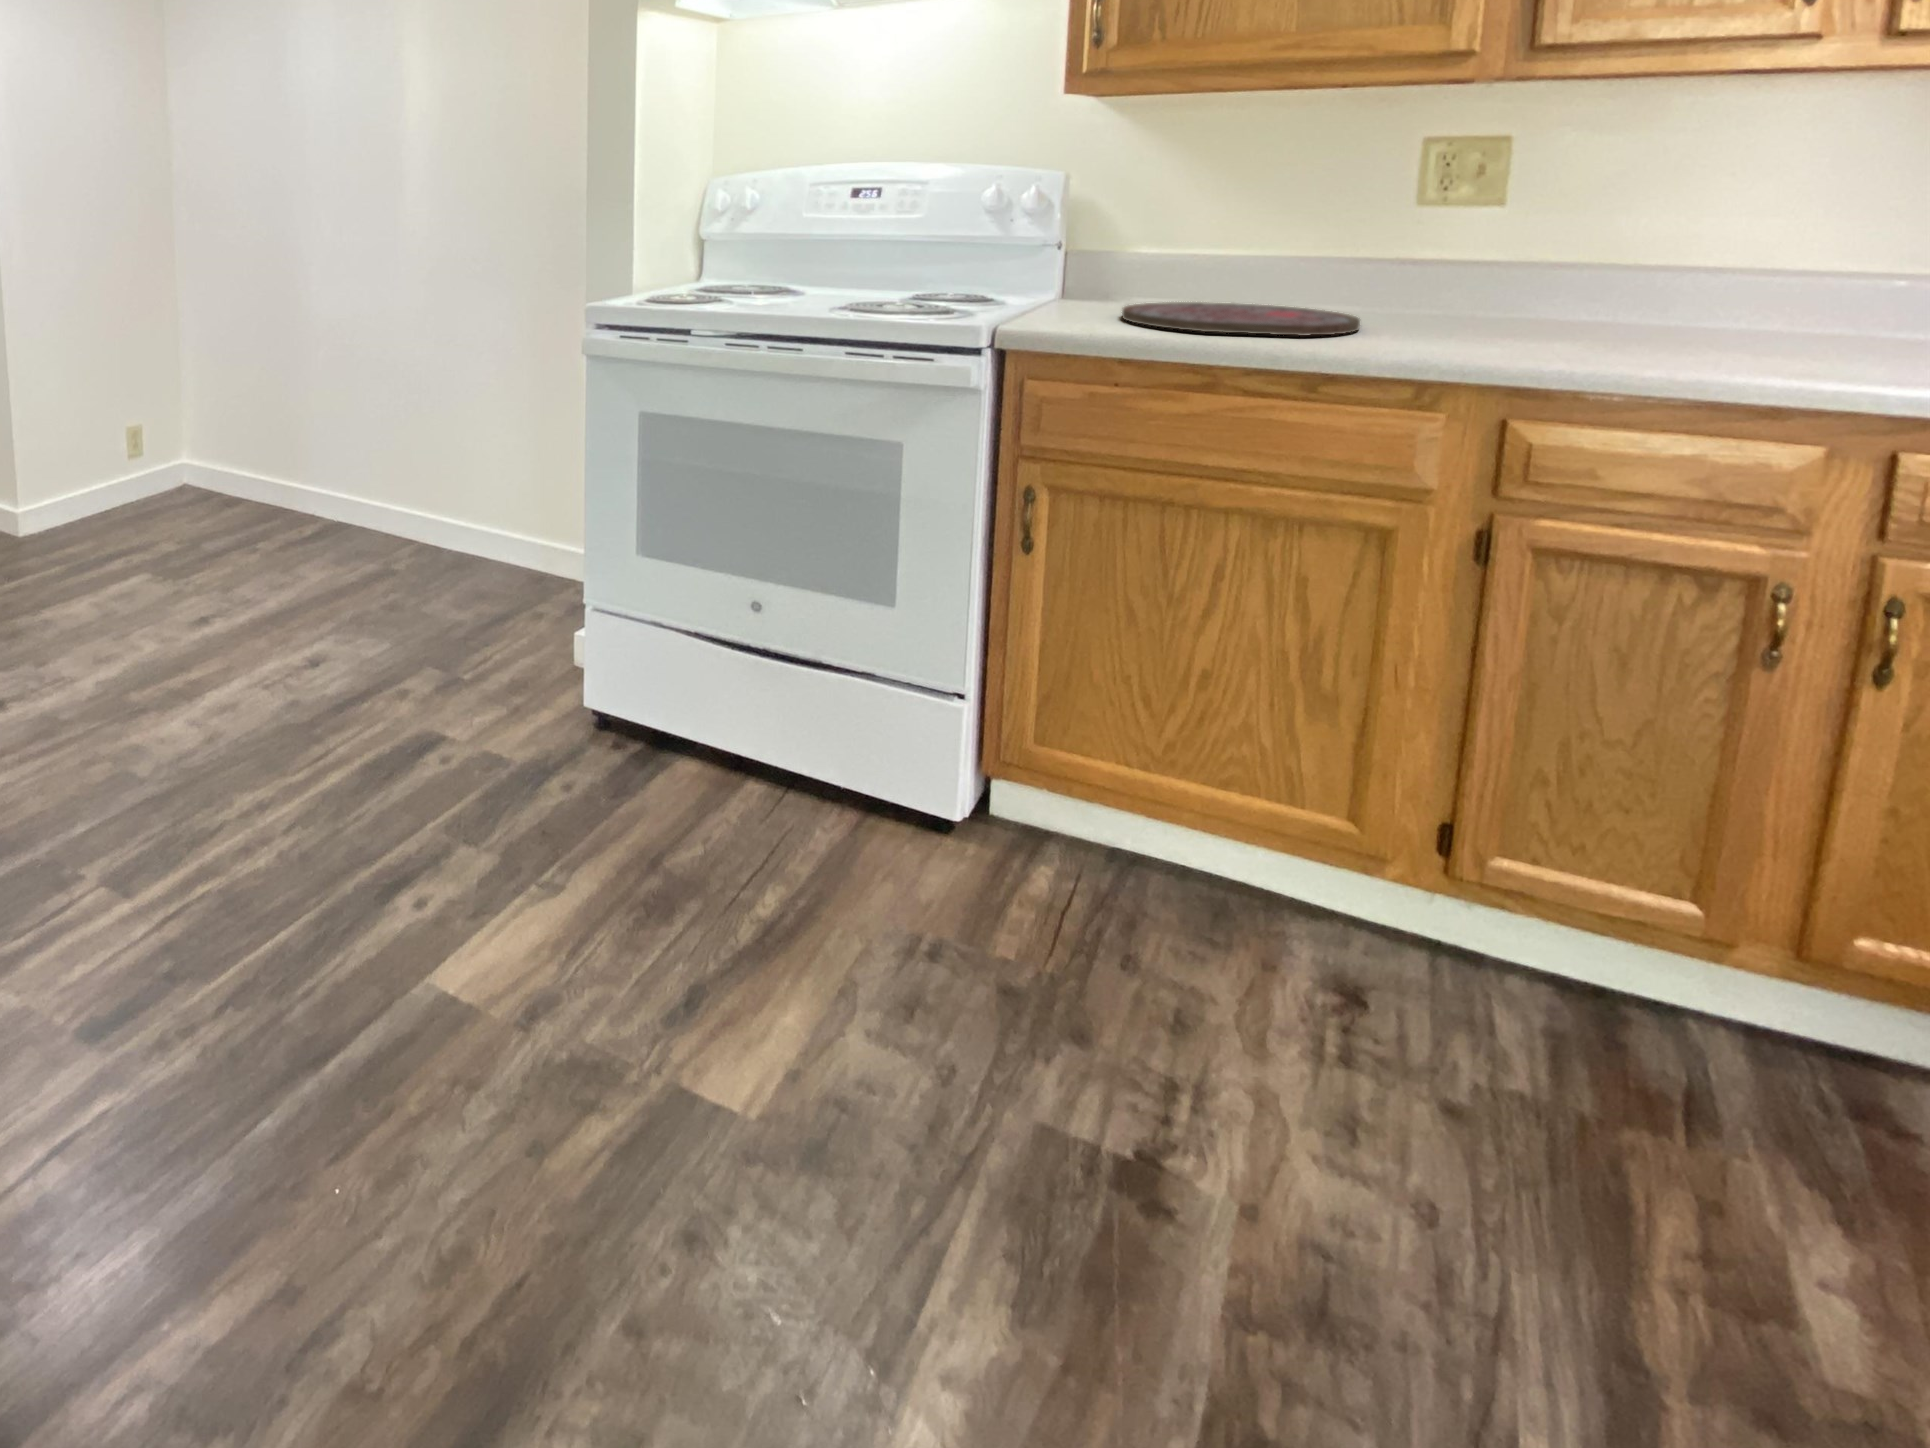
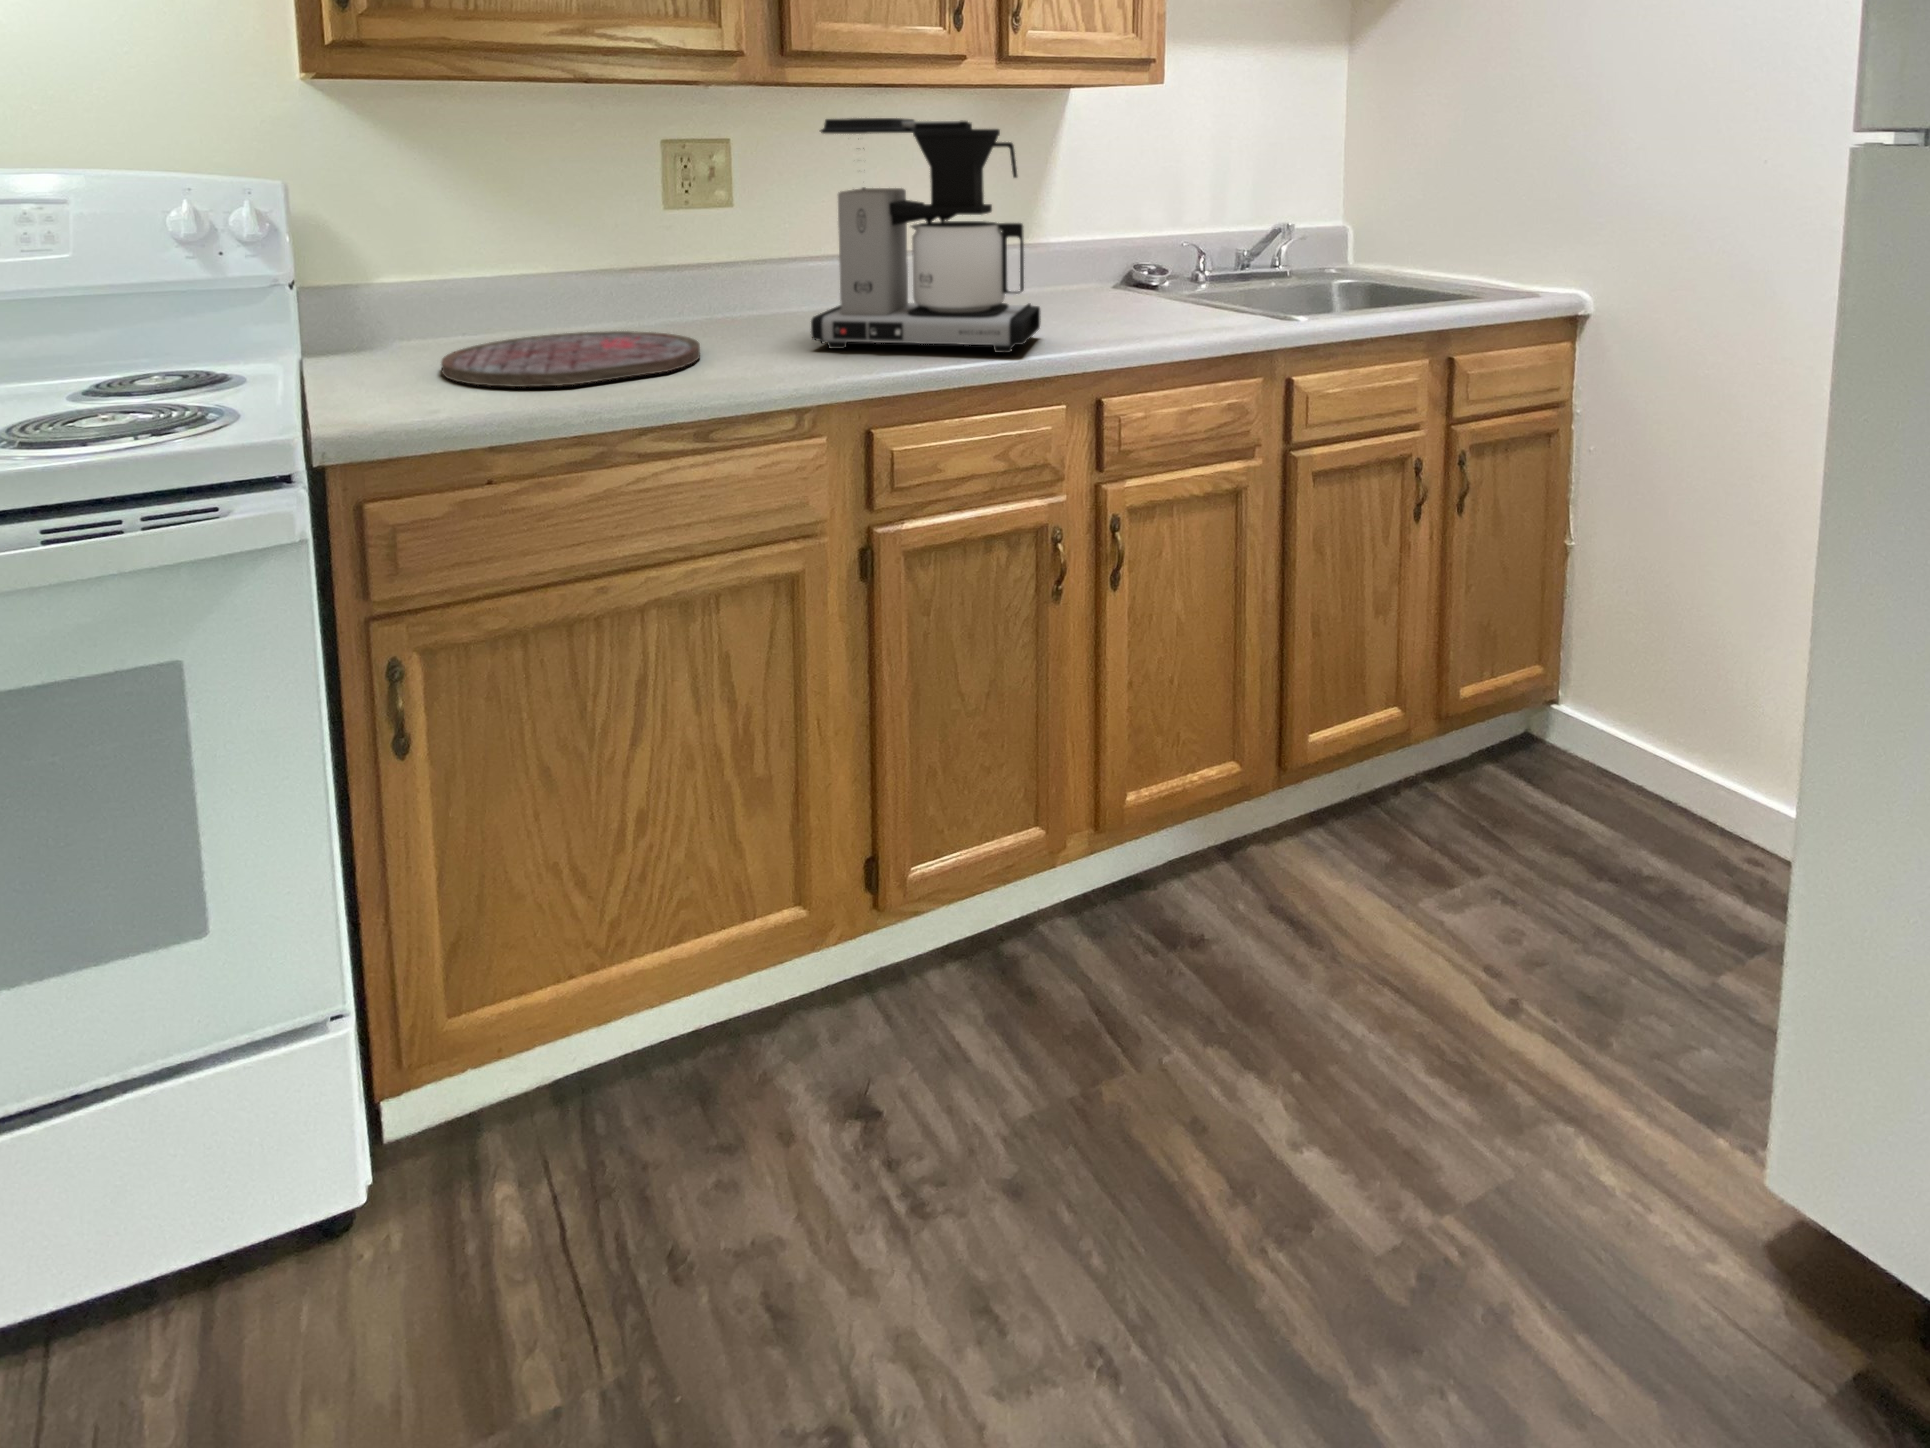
coffee maker: none [1485,114,1839,371] -> present [811,118,1040,353]

